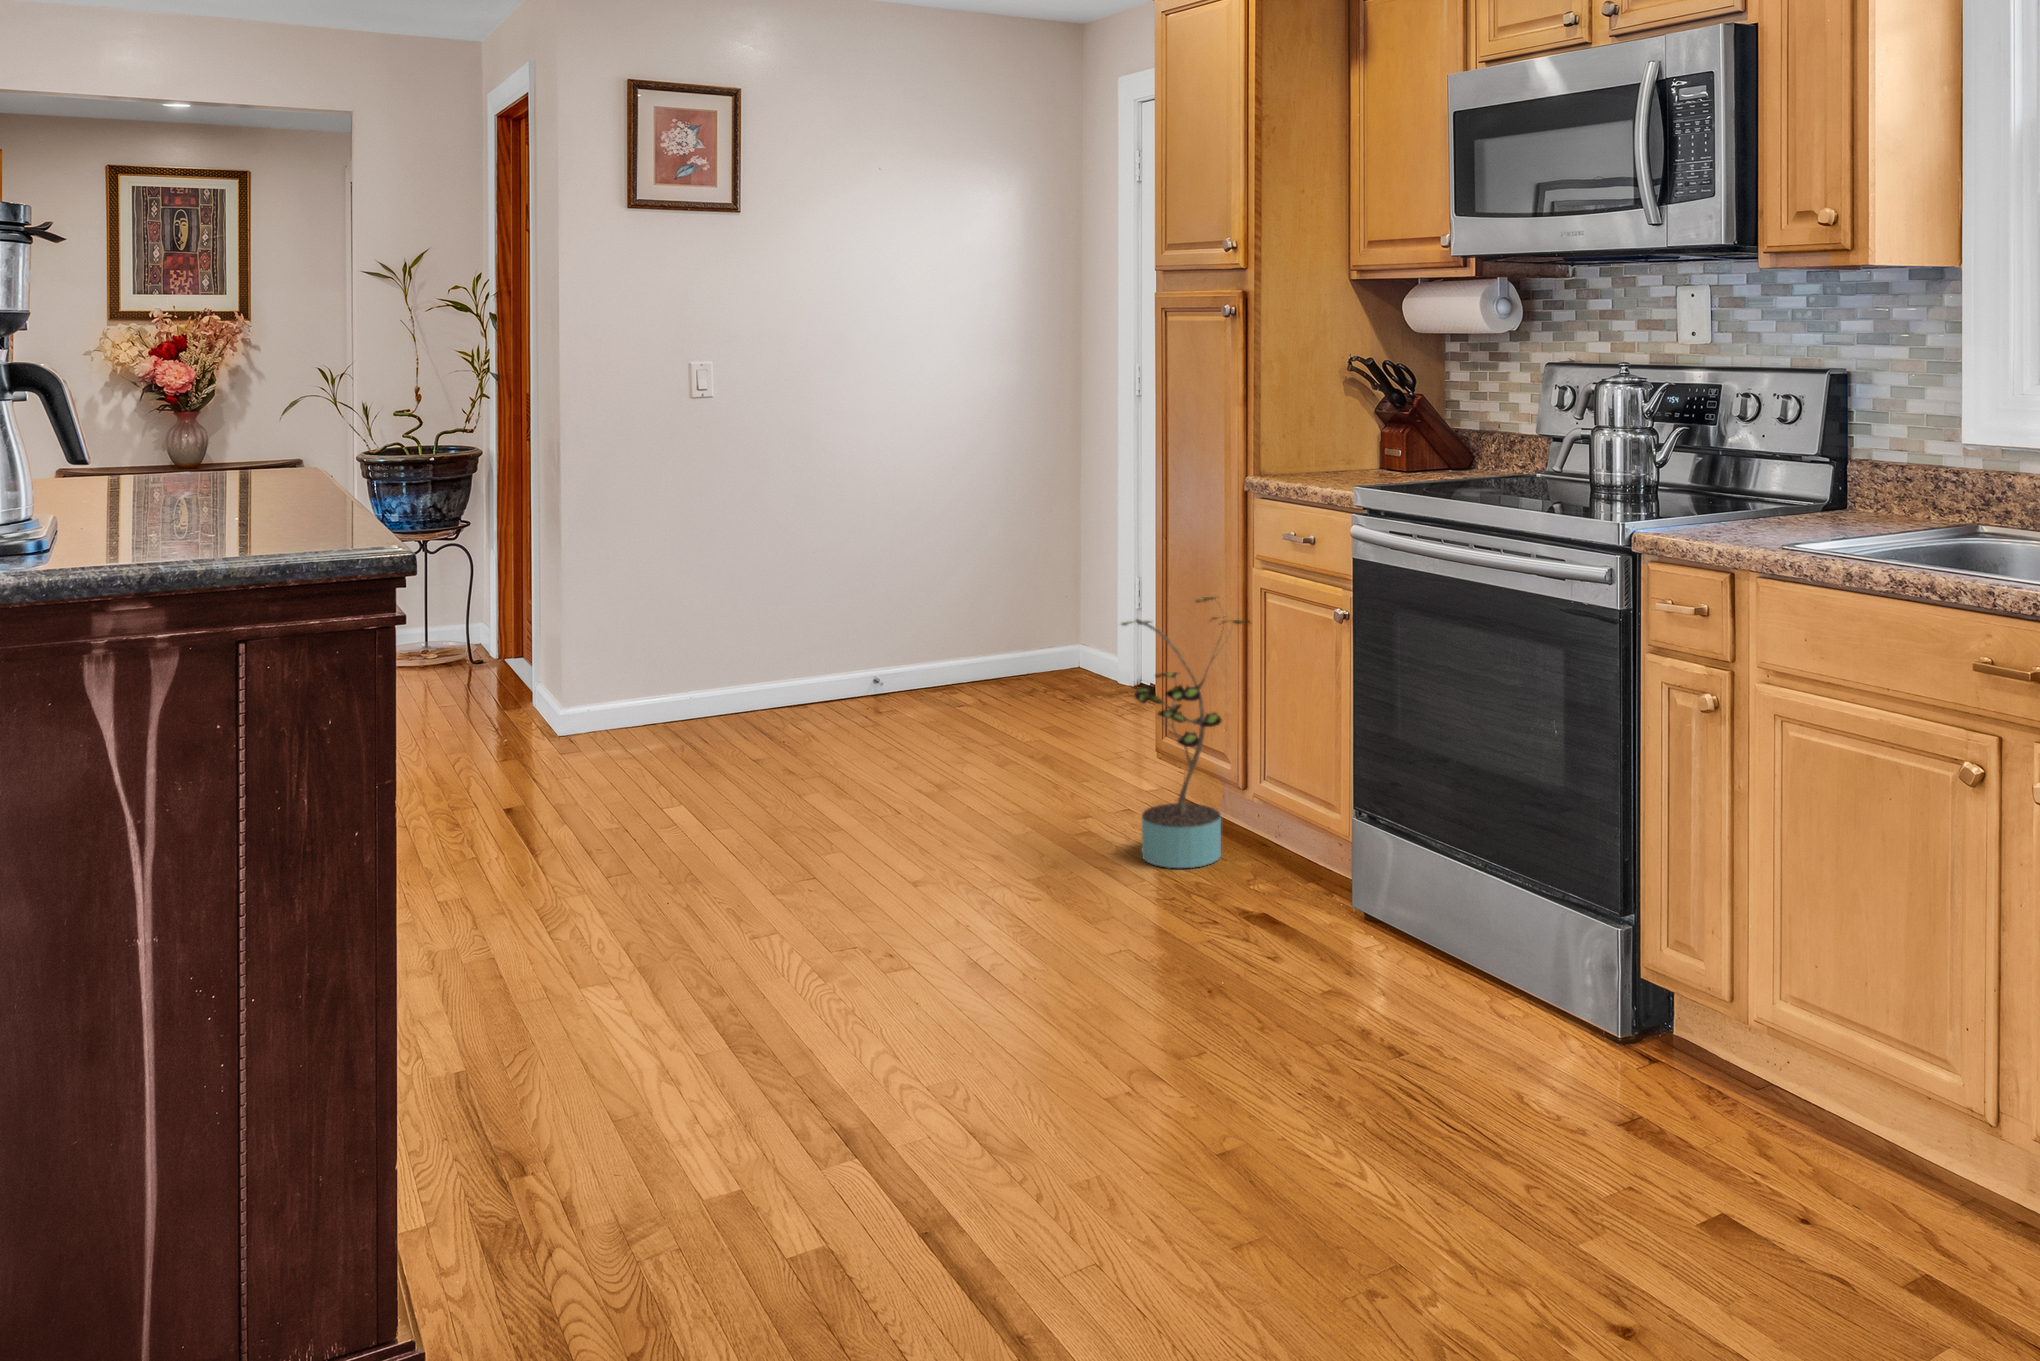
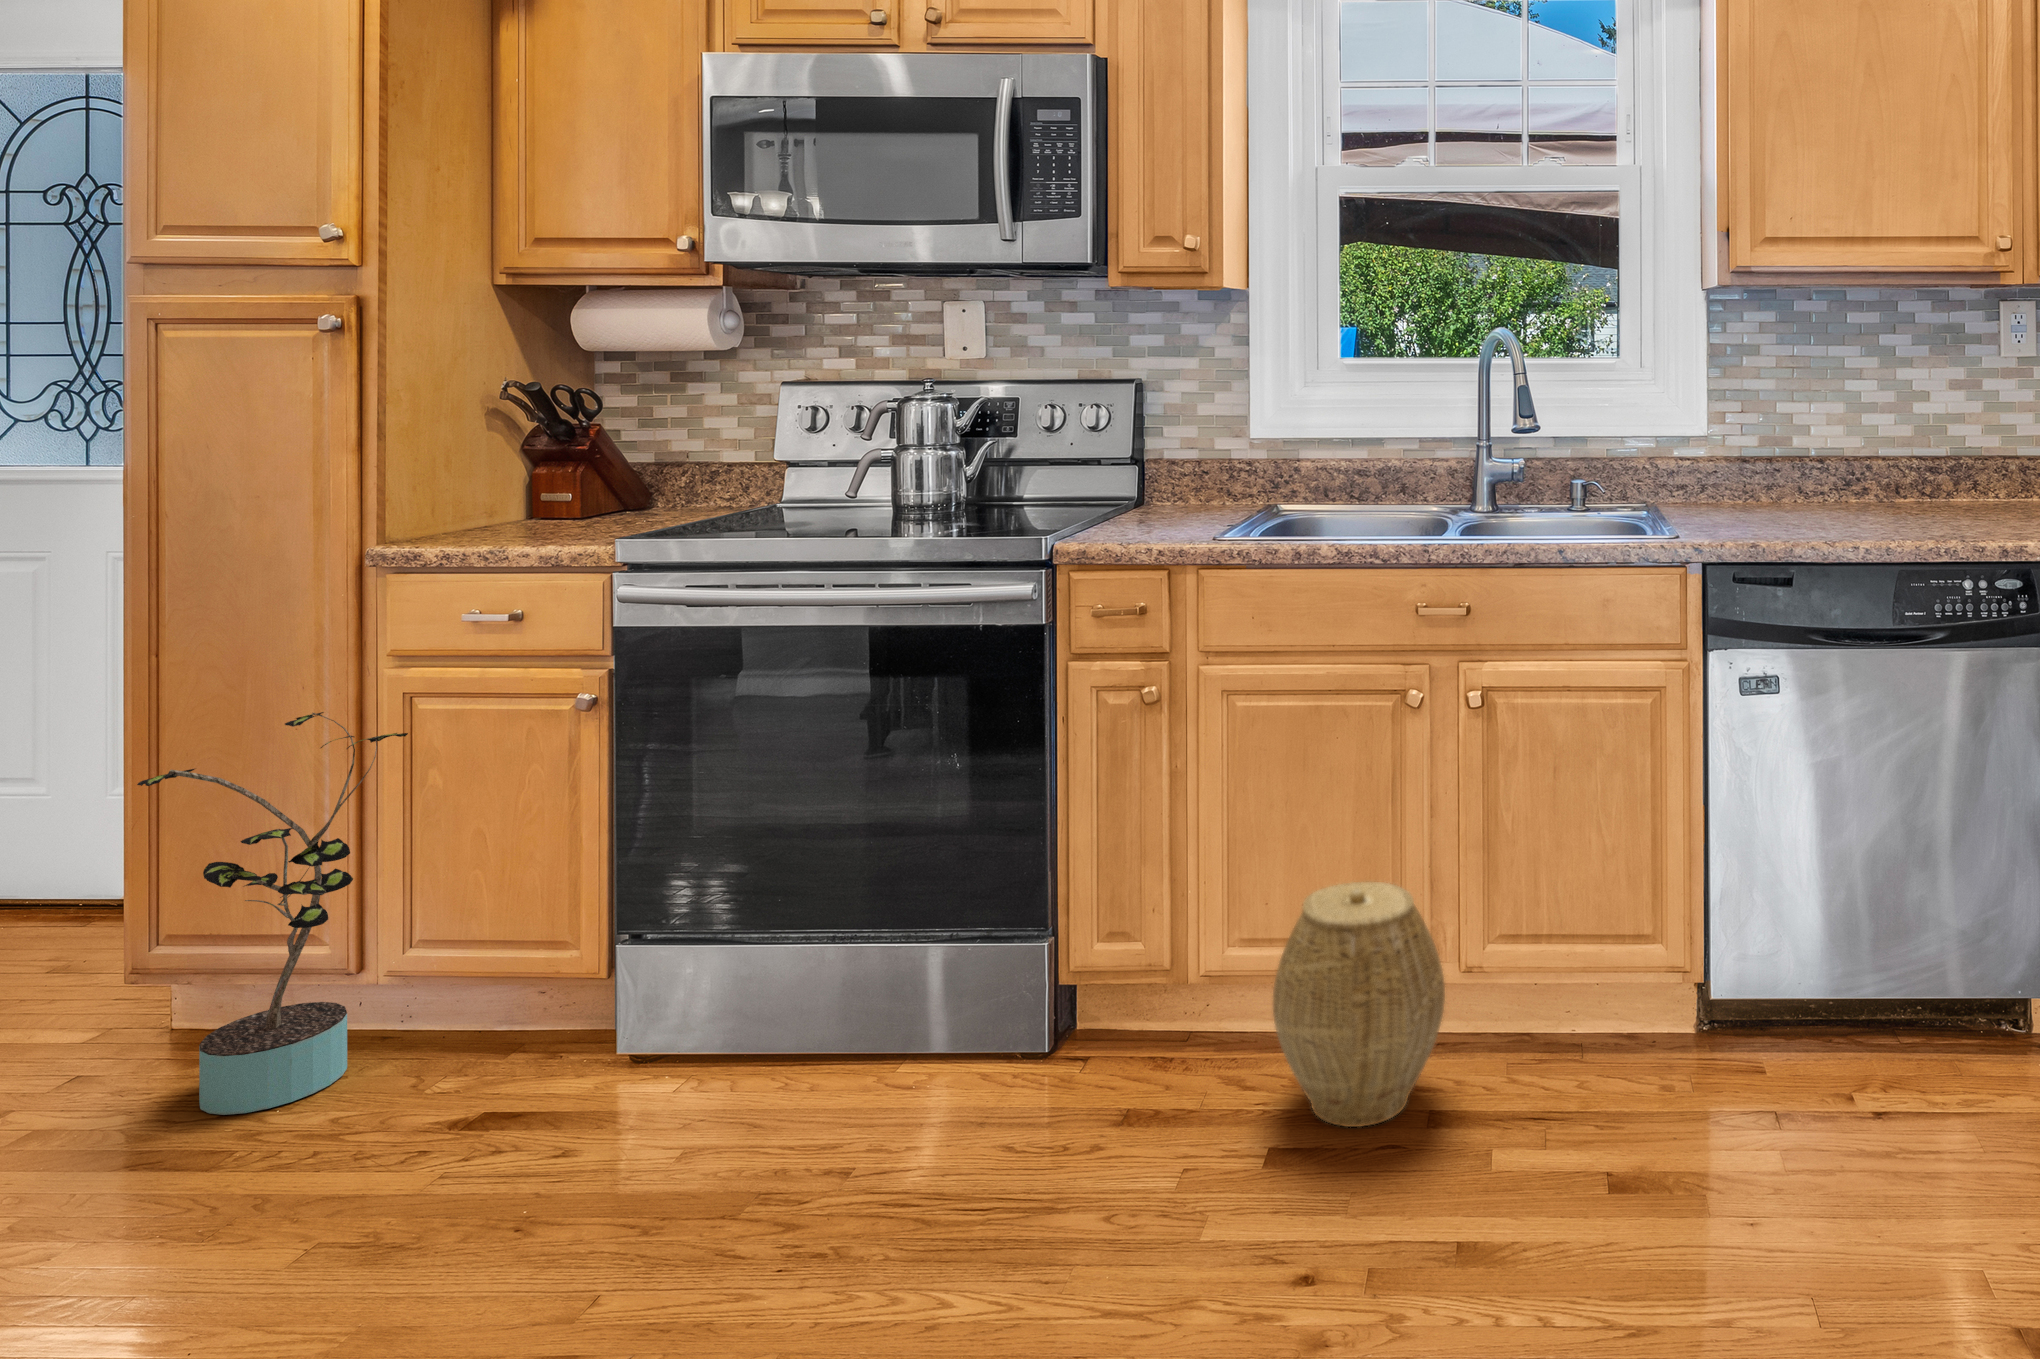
woven basket: none [1750,963,1966,1255] -> present [1273,882,1445,1127]

